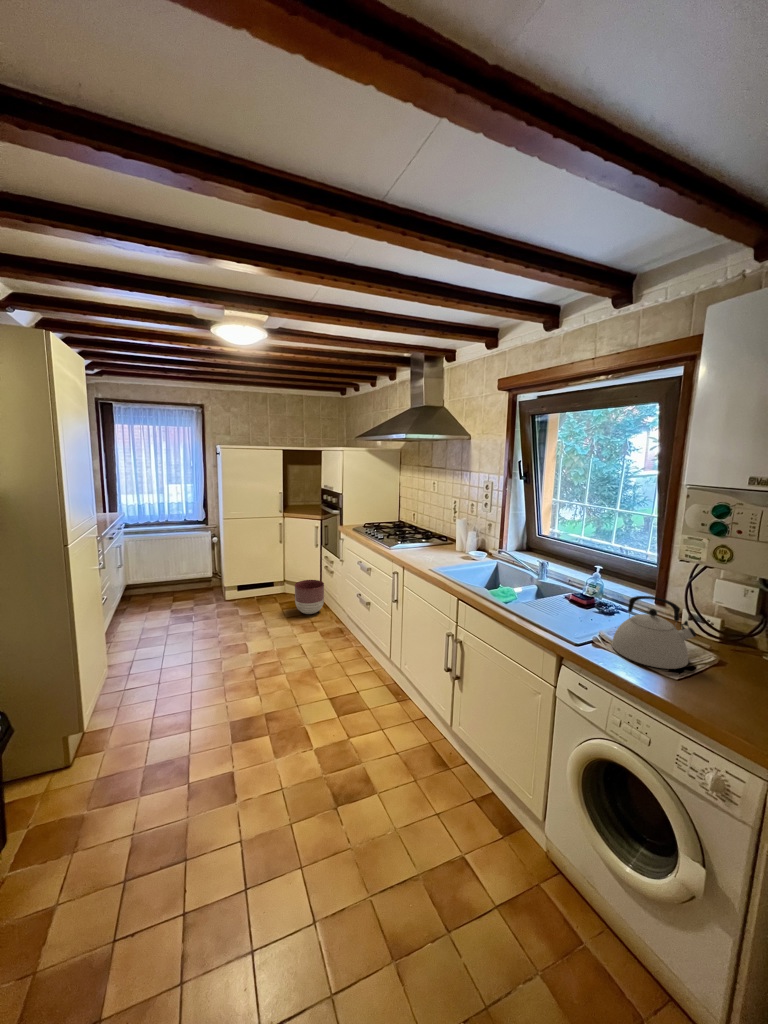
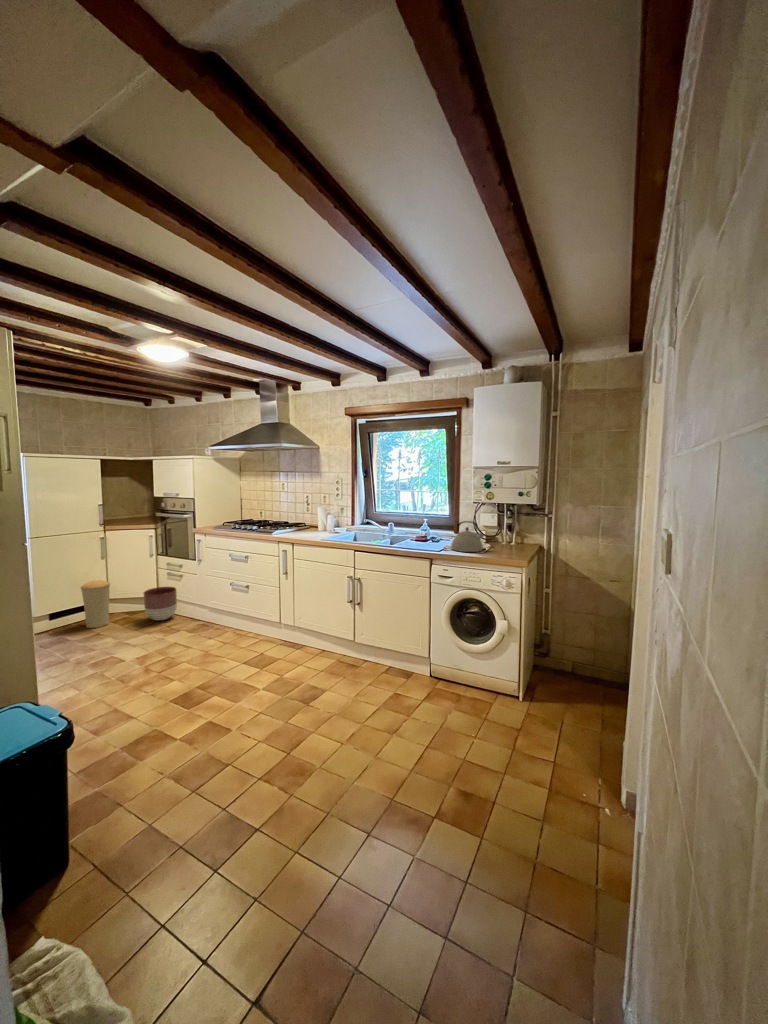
trash can: none [250,564,274,608] -> present [81,580,110,628]

